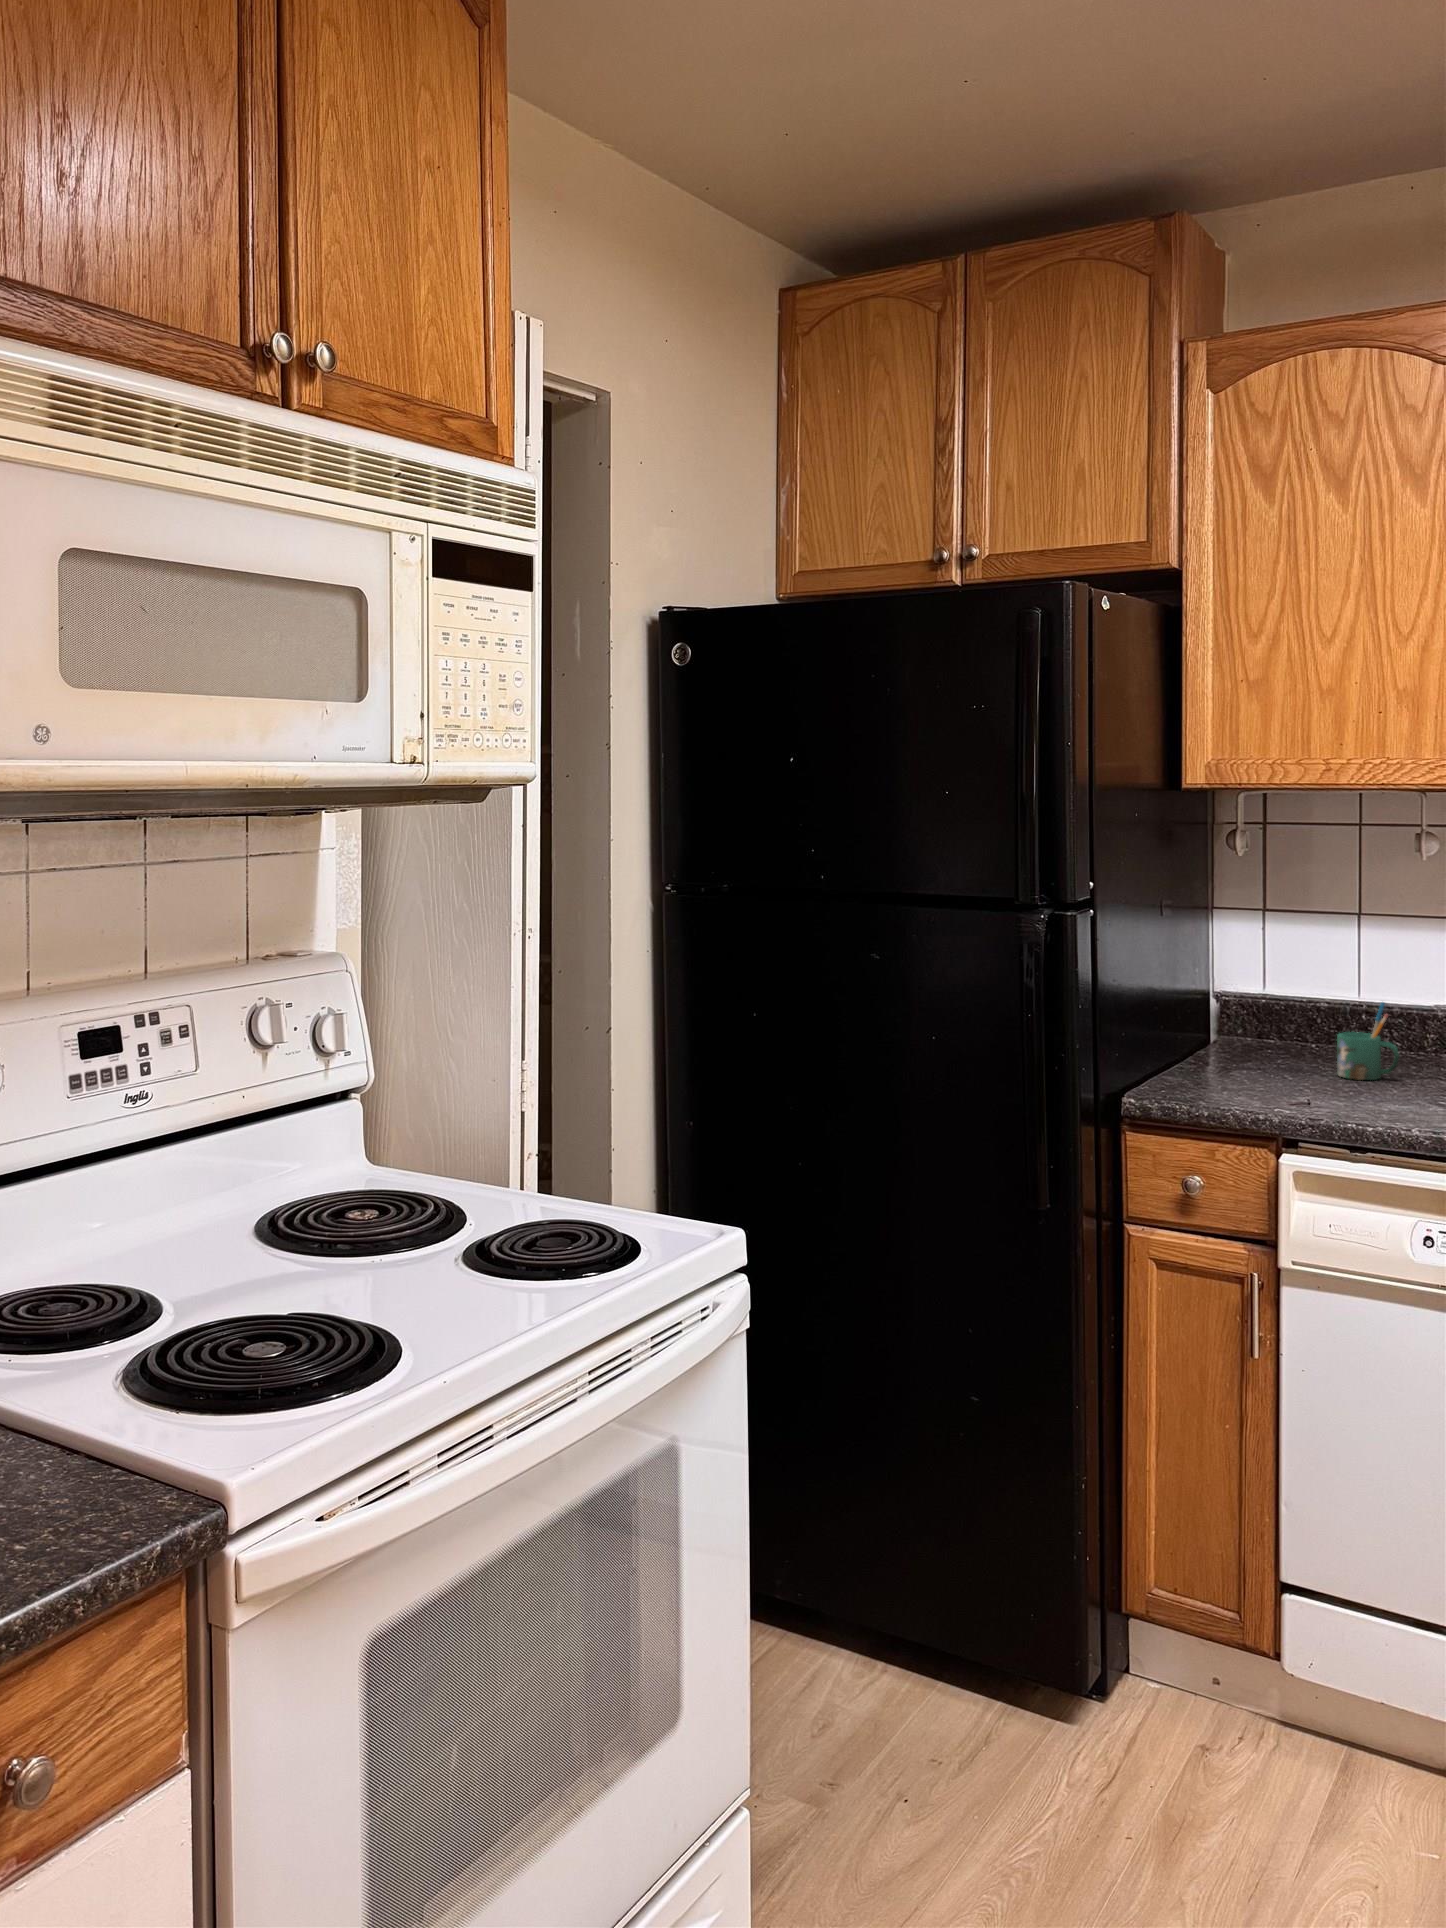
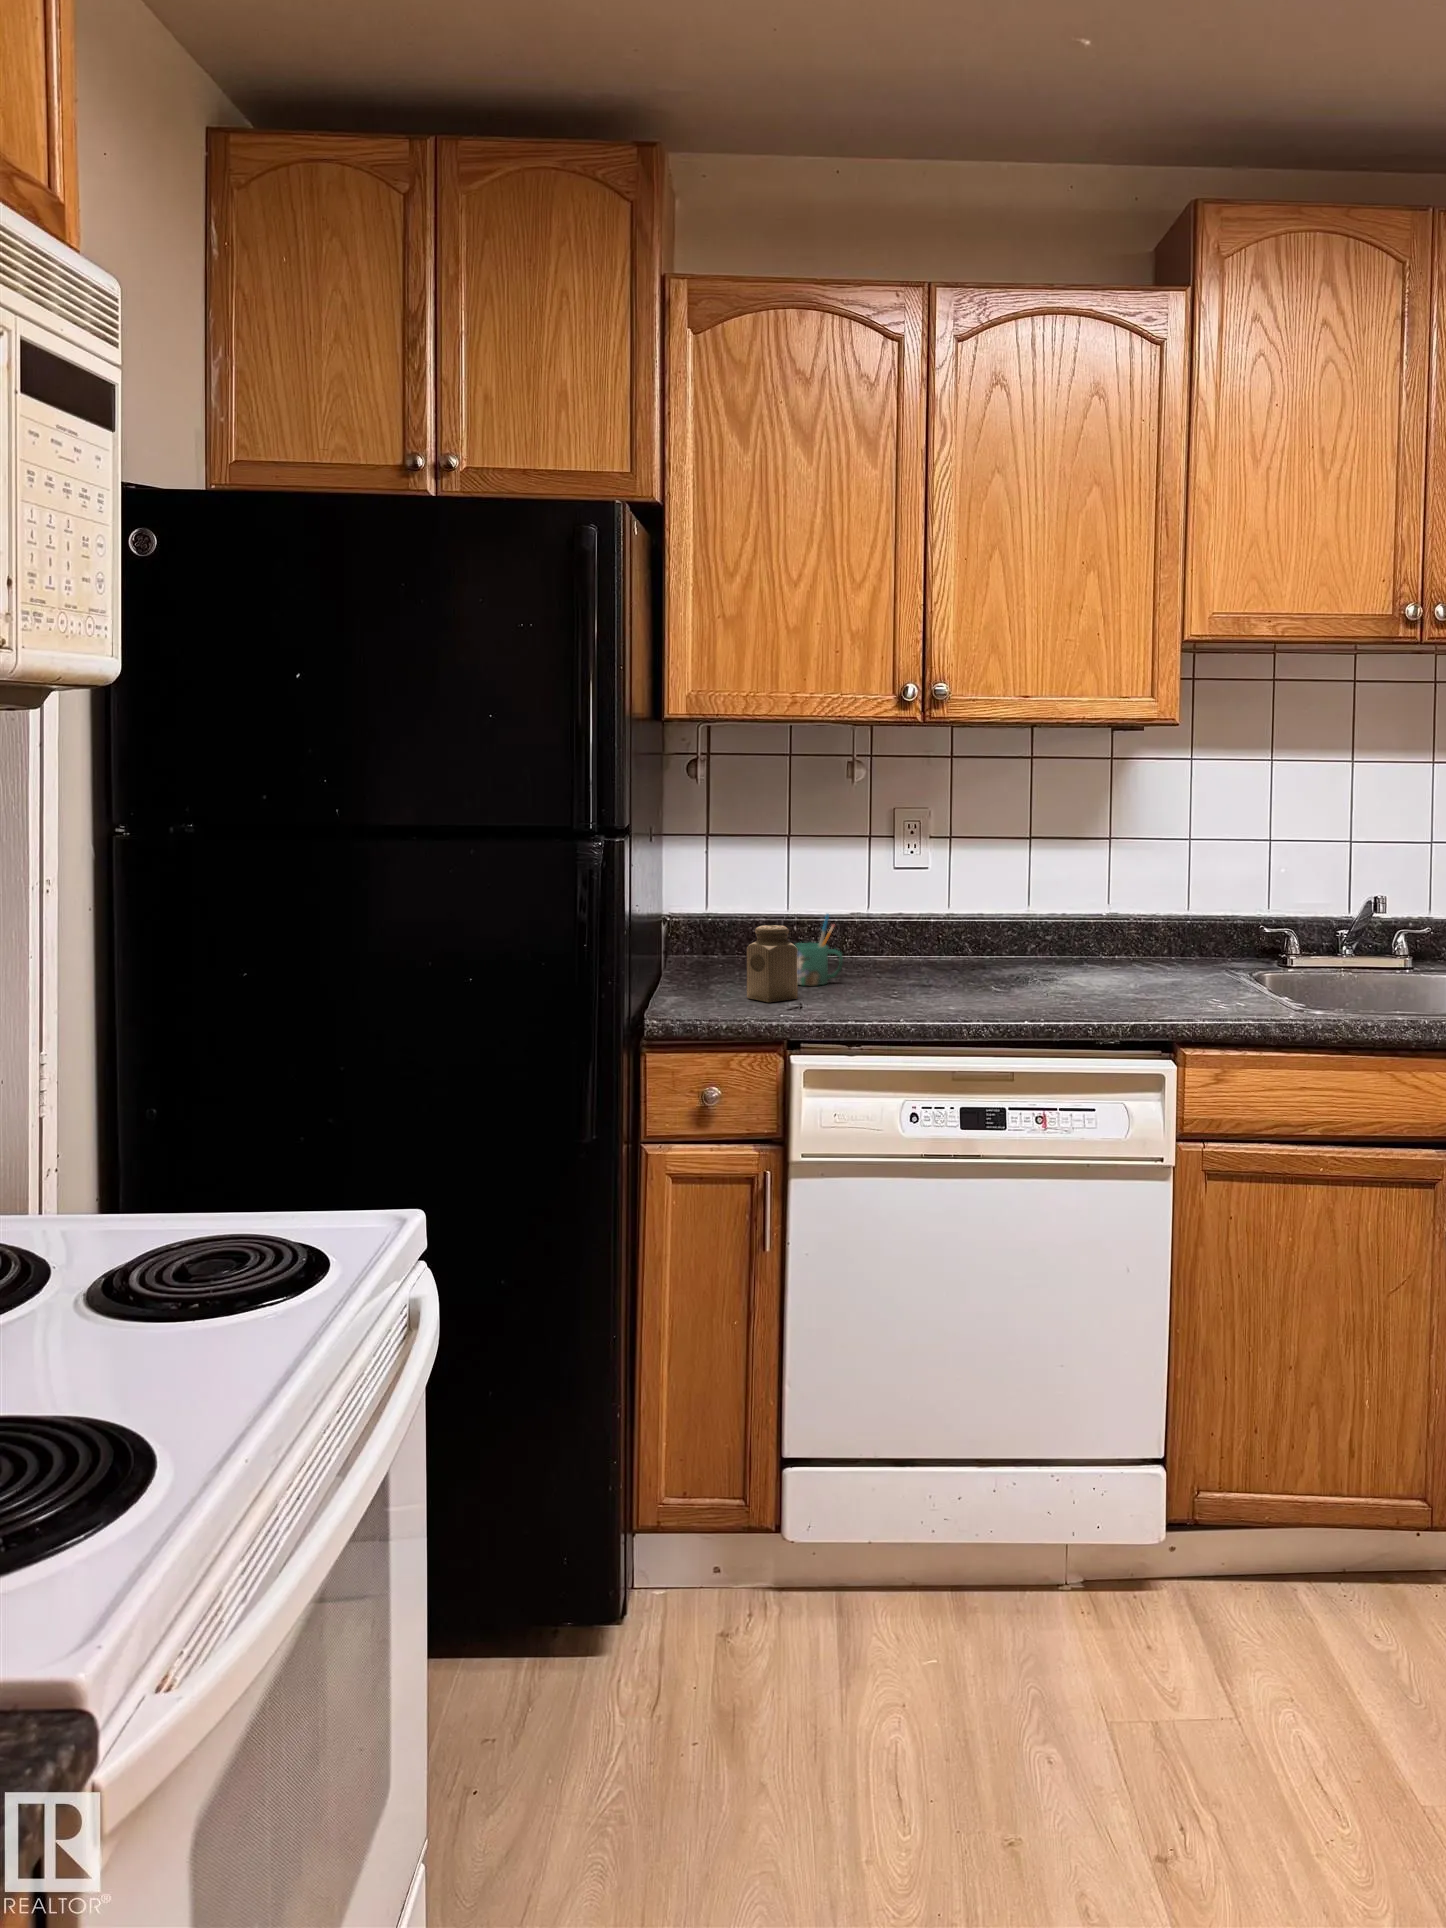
salt shaker: none [1265,1010,1323,1092] -> present [747,925,798,1002]

